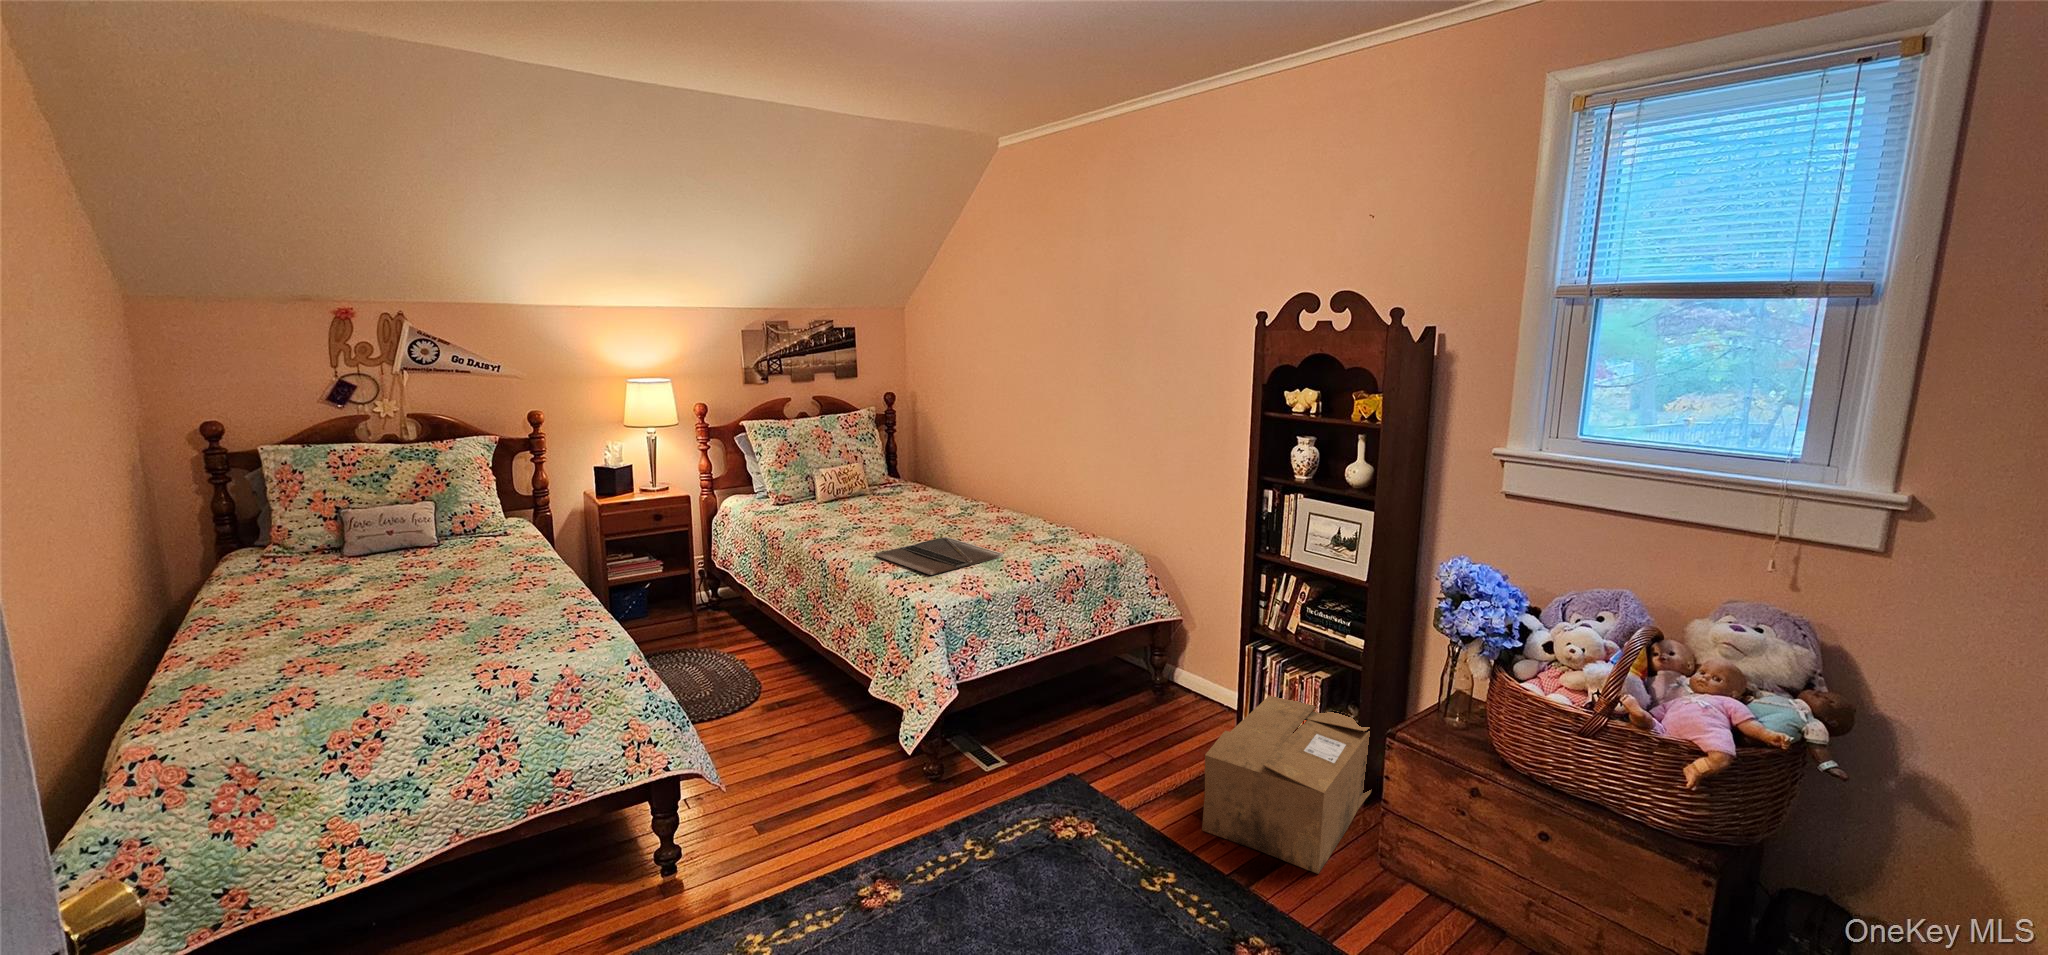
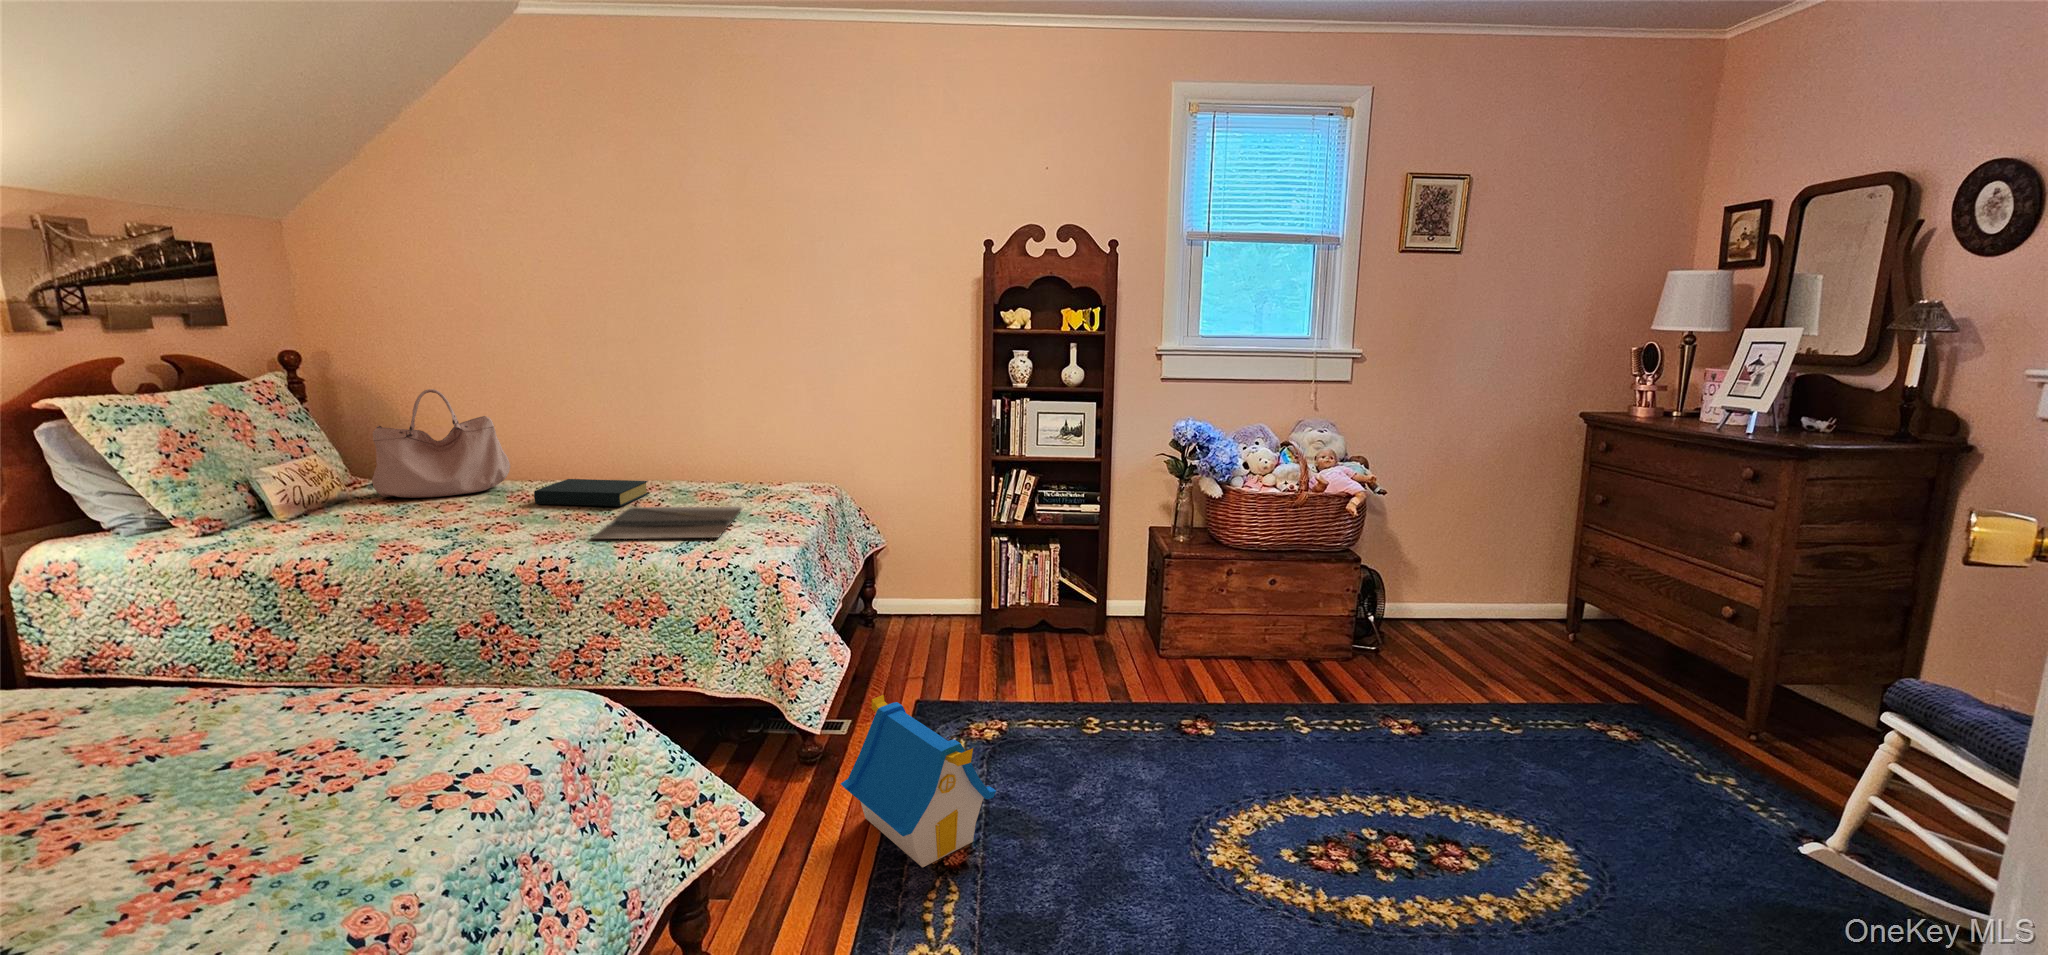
handbag: none [860,429,932,506] -> present [372,389,510,498]
hardback book: none [911,506,984,535] -> present [534,479,649,506]
cardboard box: present [1202,696,1371,874] -> none [1018,561,1155,682]
toy house: none [813,743,941,902] -> present [841,695,996,867]

